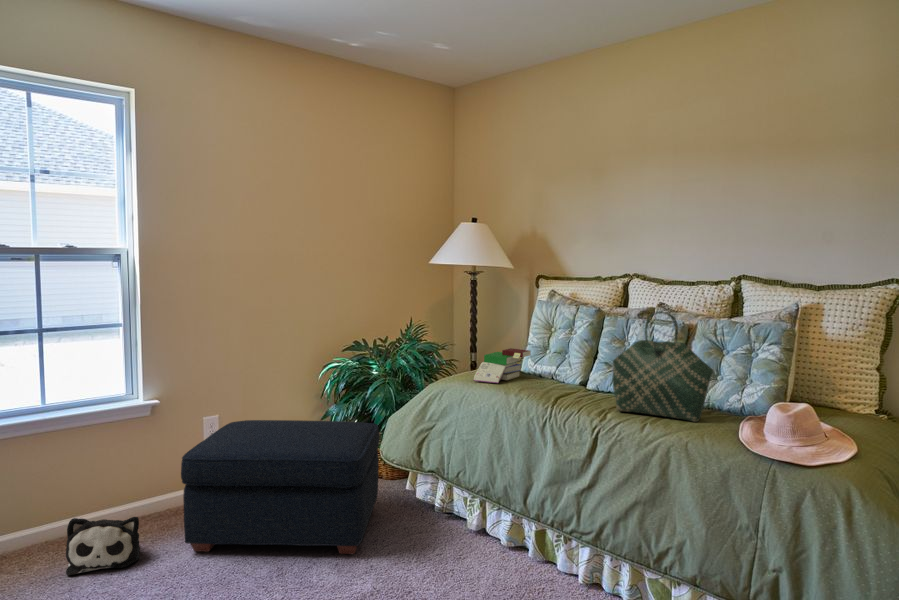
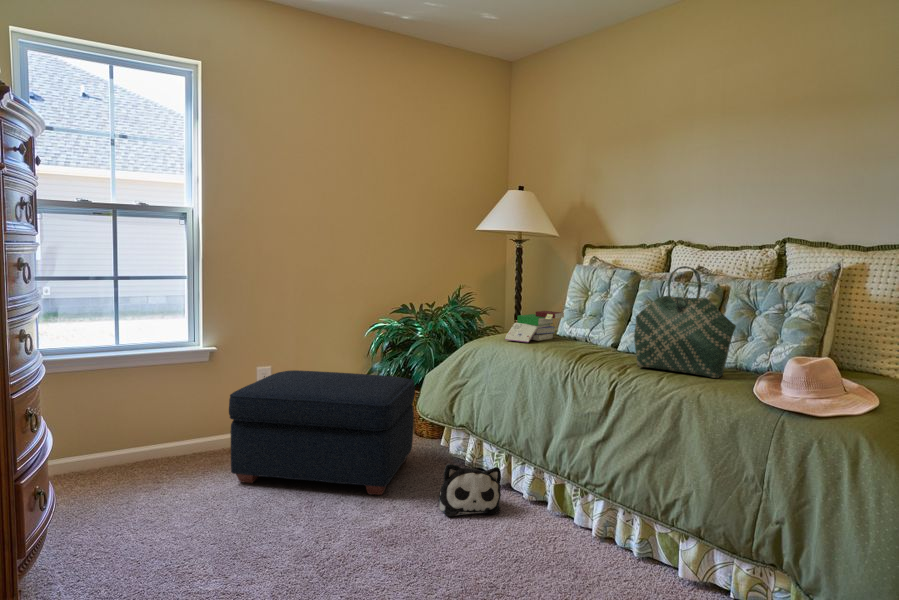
plush toy: present [66,517,139,575] -> present [439,464,501,516]

